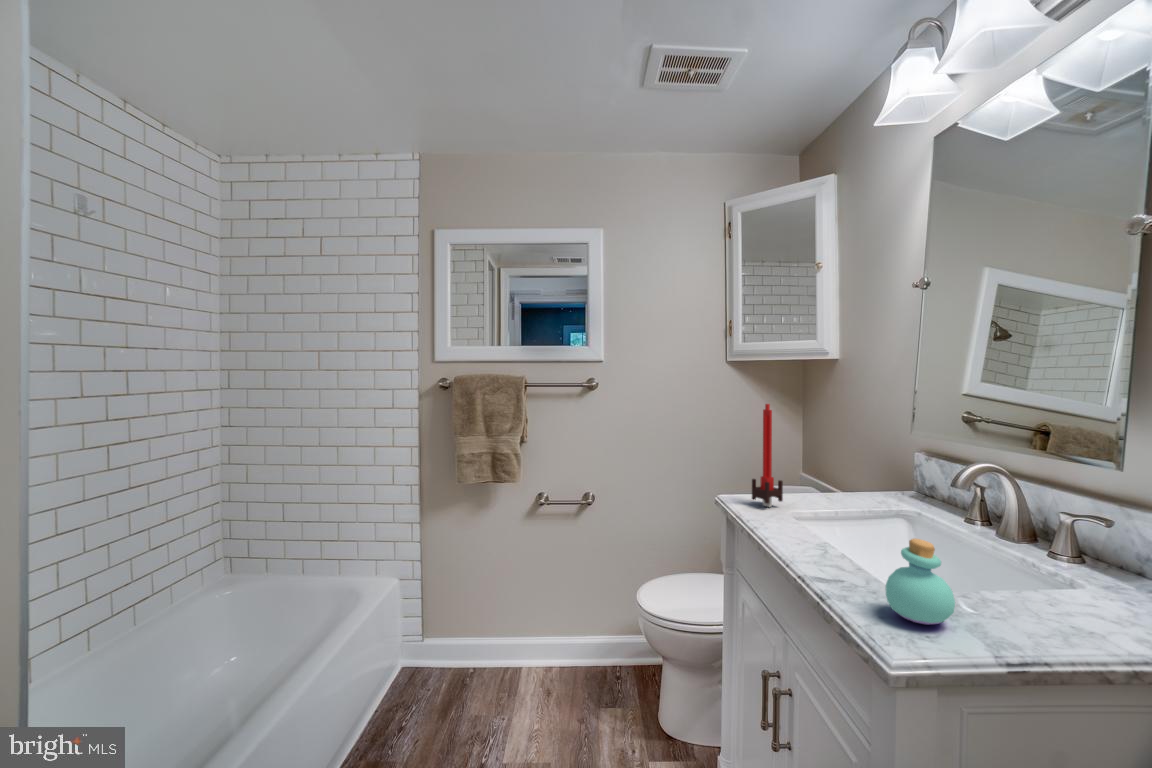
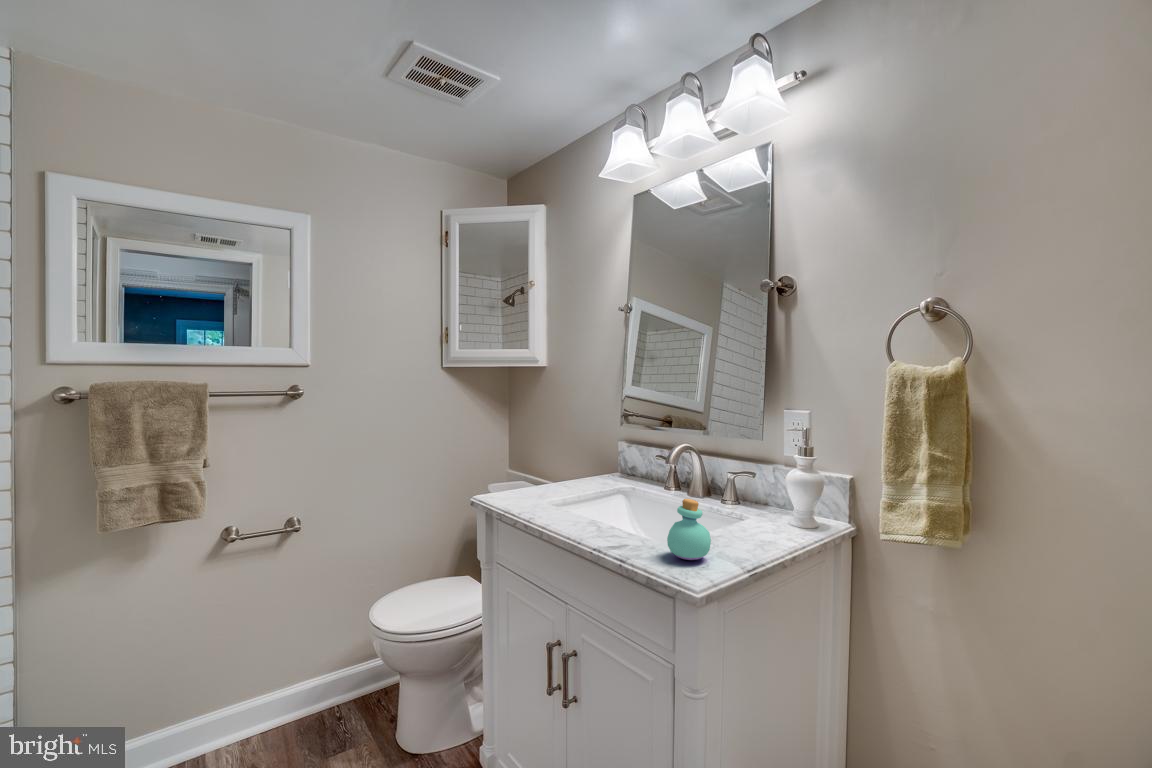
candle: present [752,404,783,507] -> none [512,406,538,499]

